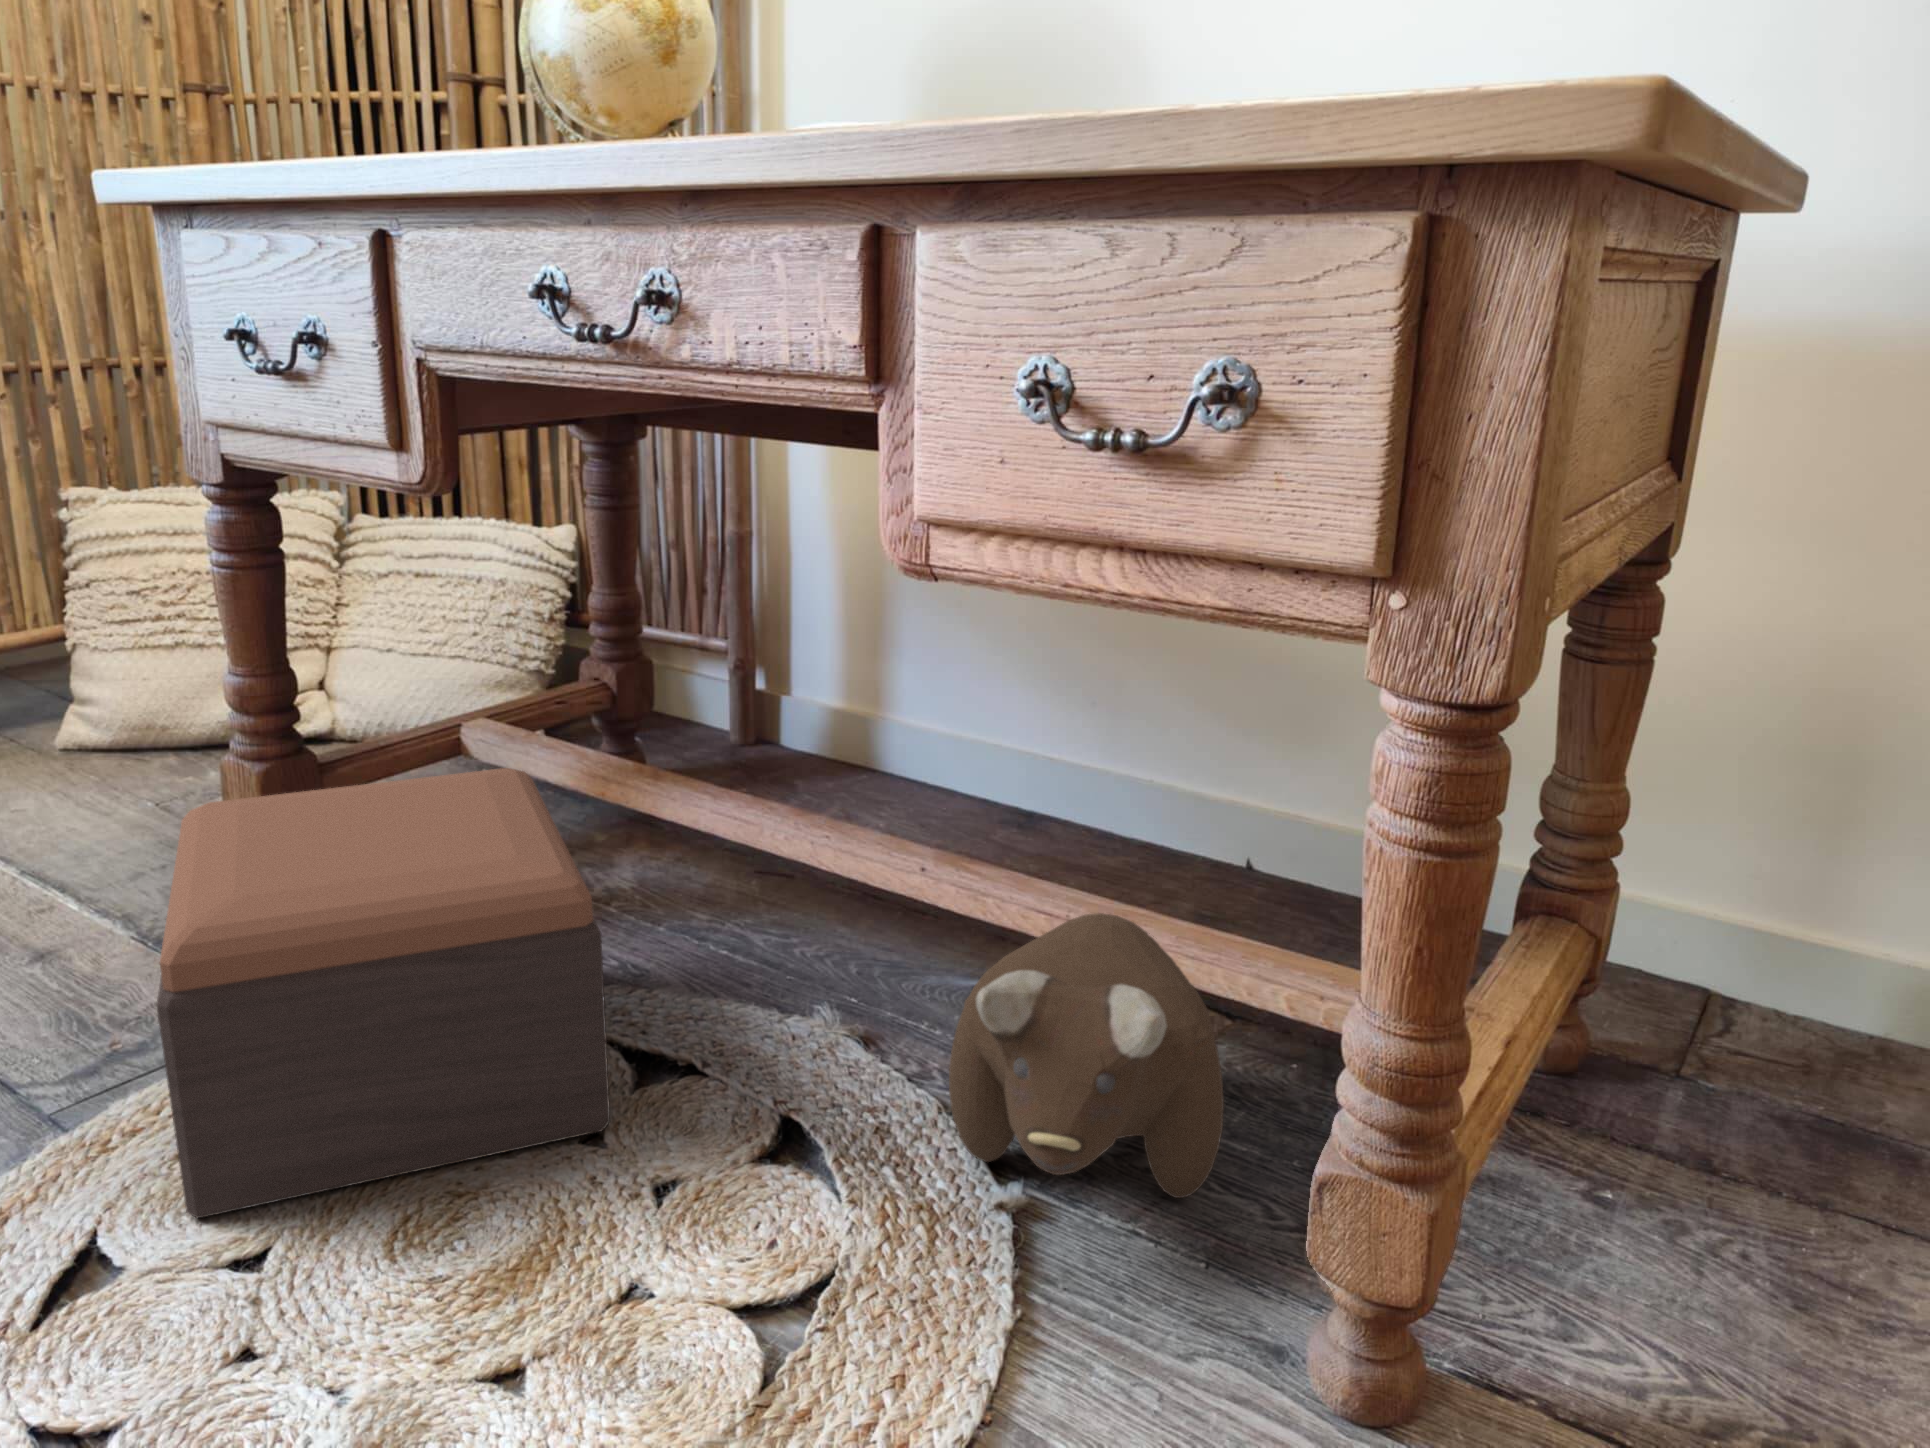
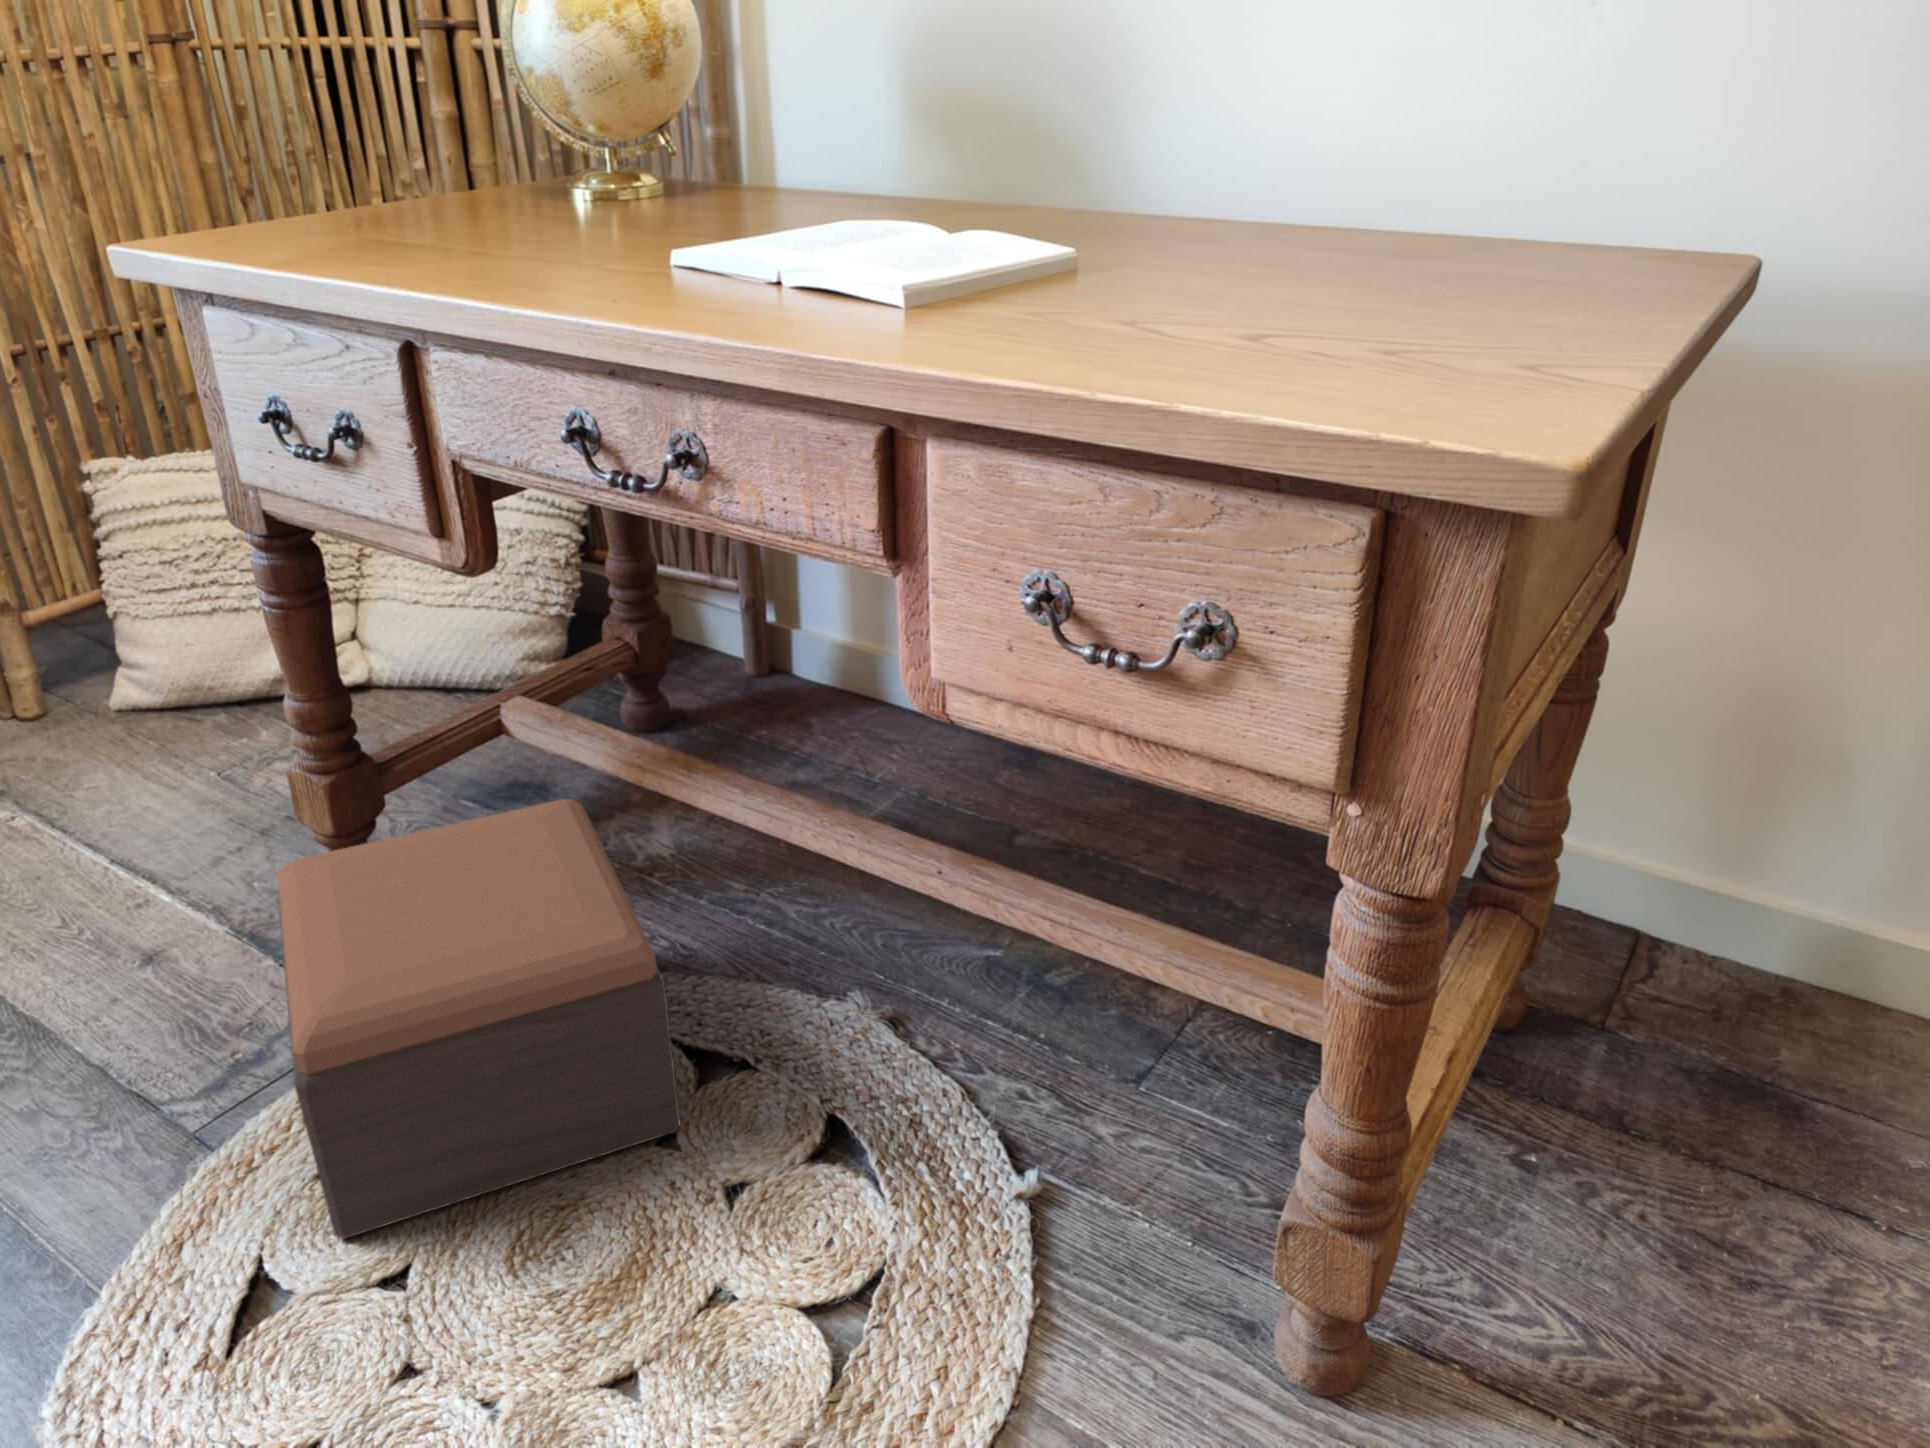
plush toy: present [949,913,1224,1198] -> none [970,938,1204,1195]

